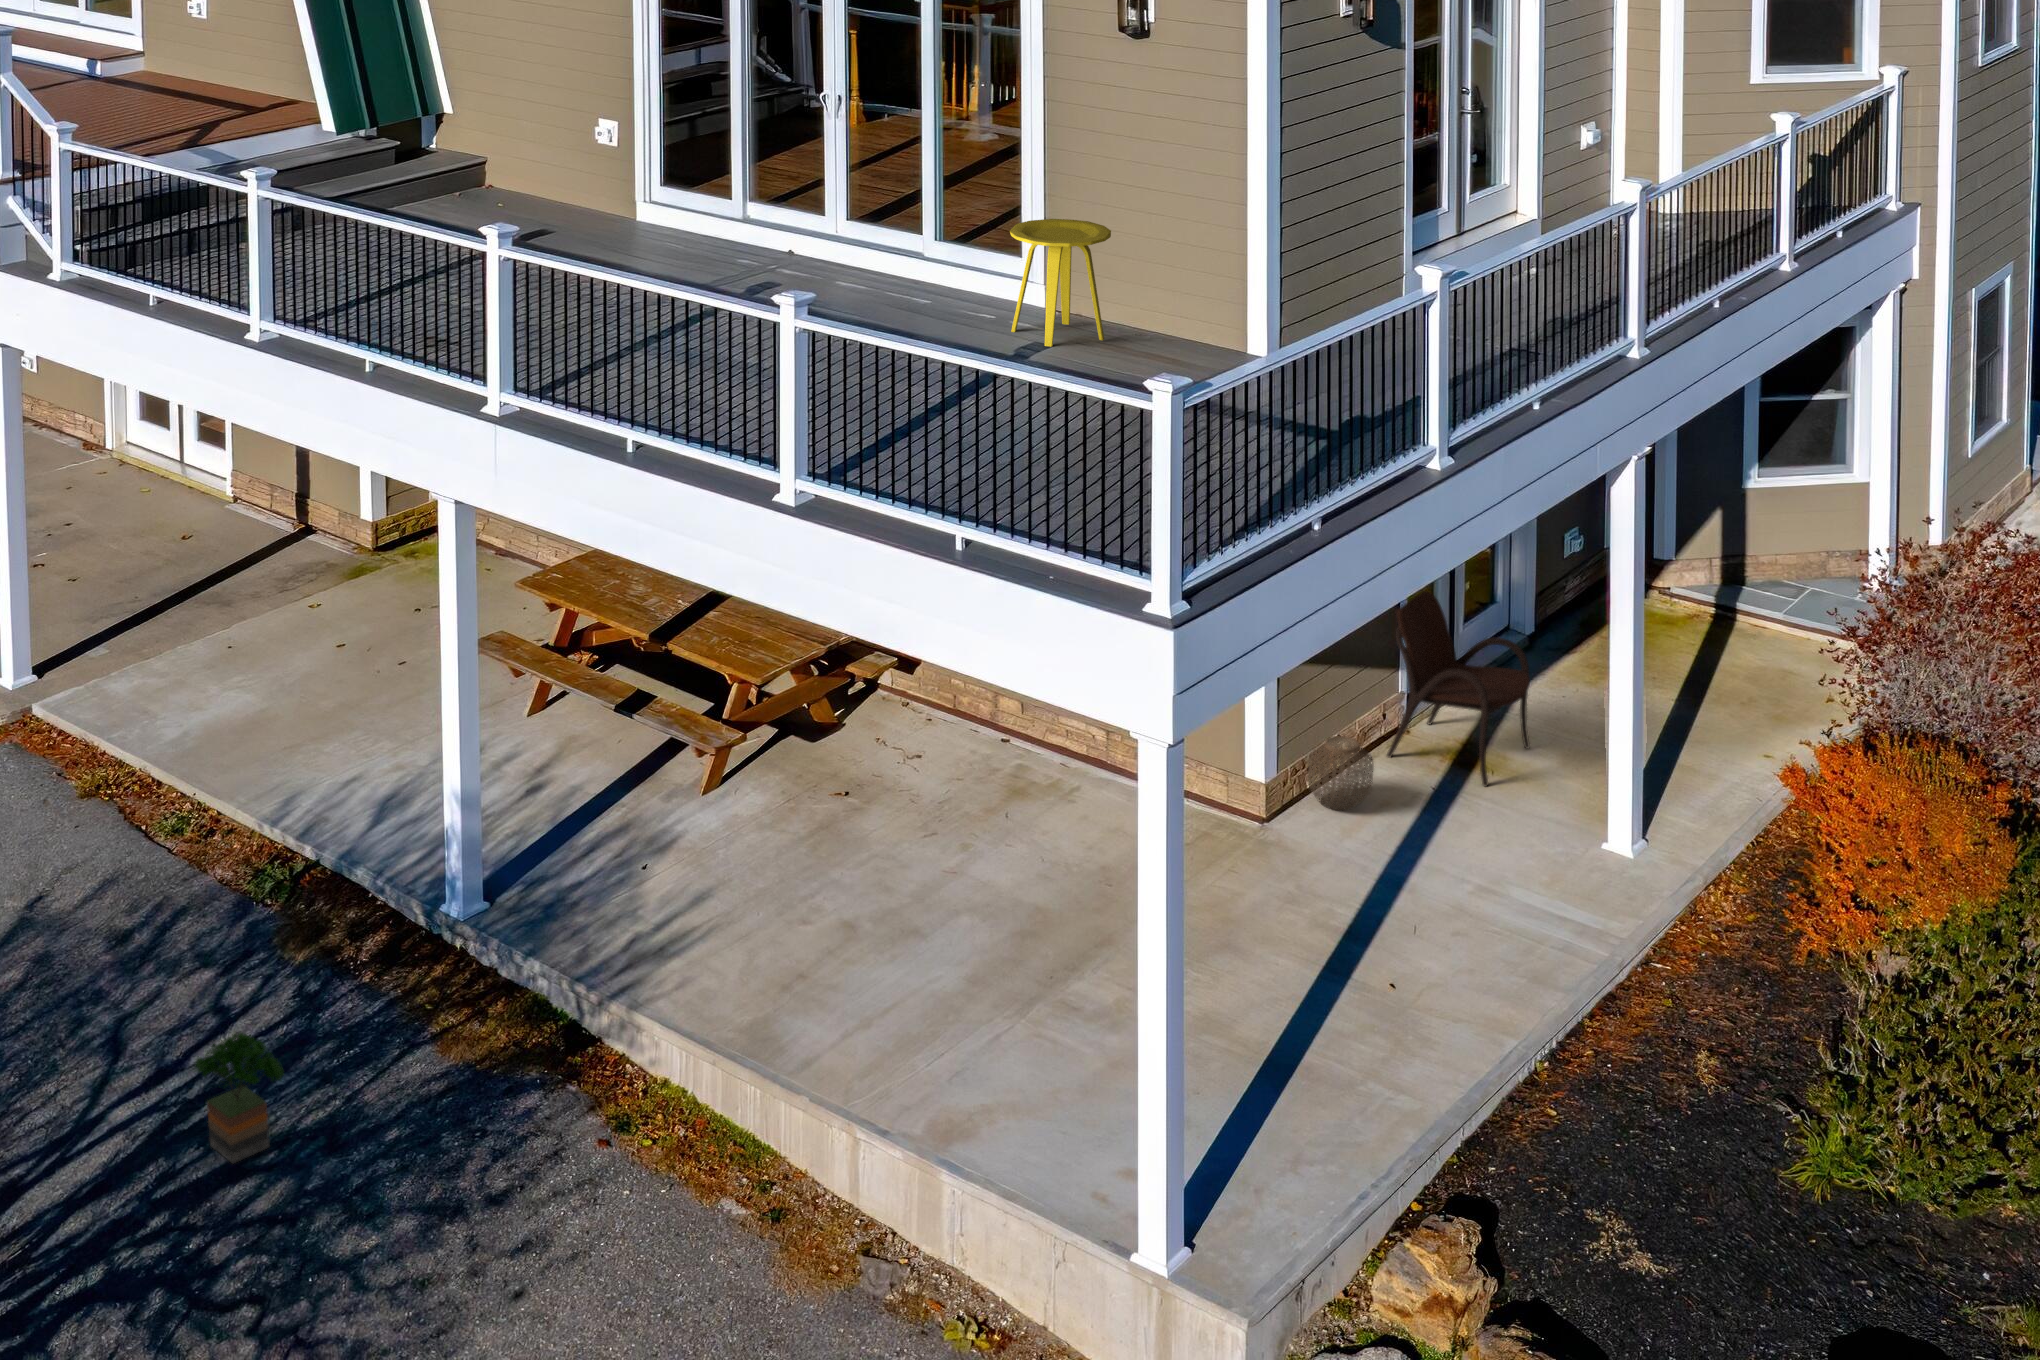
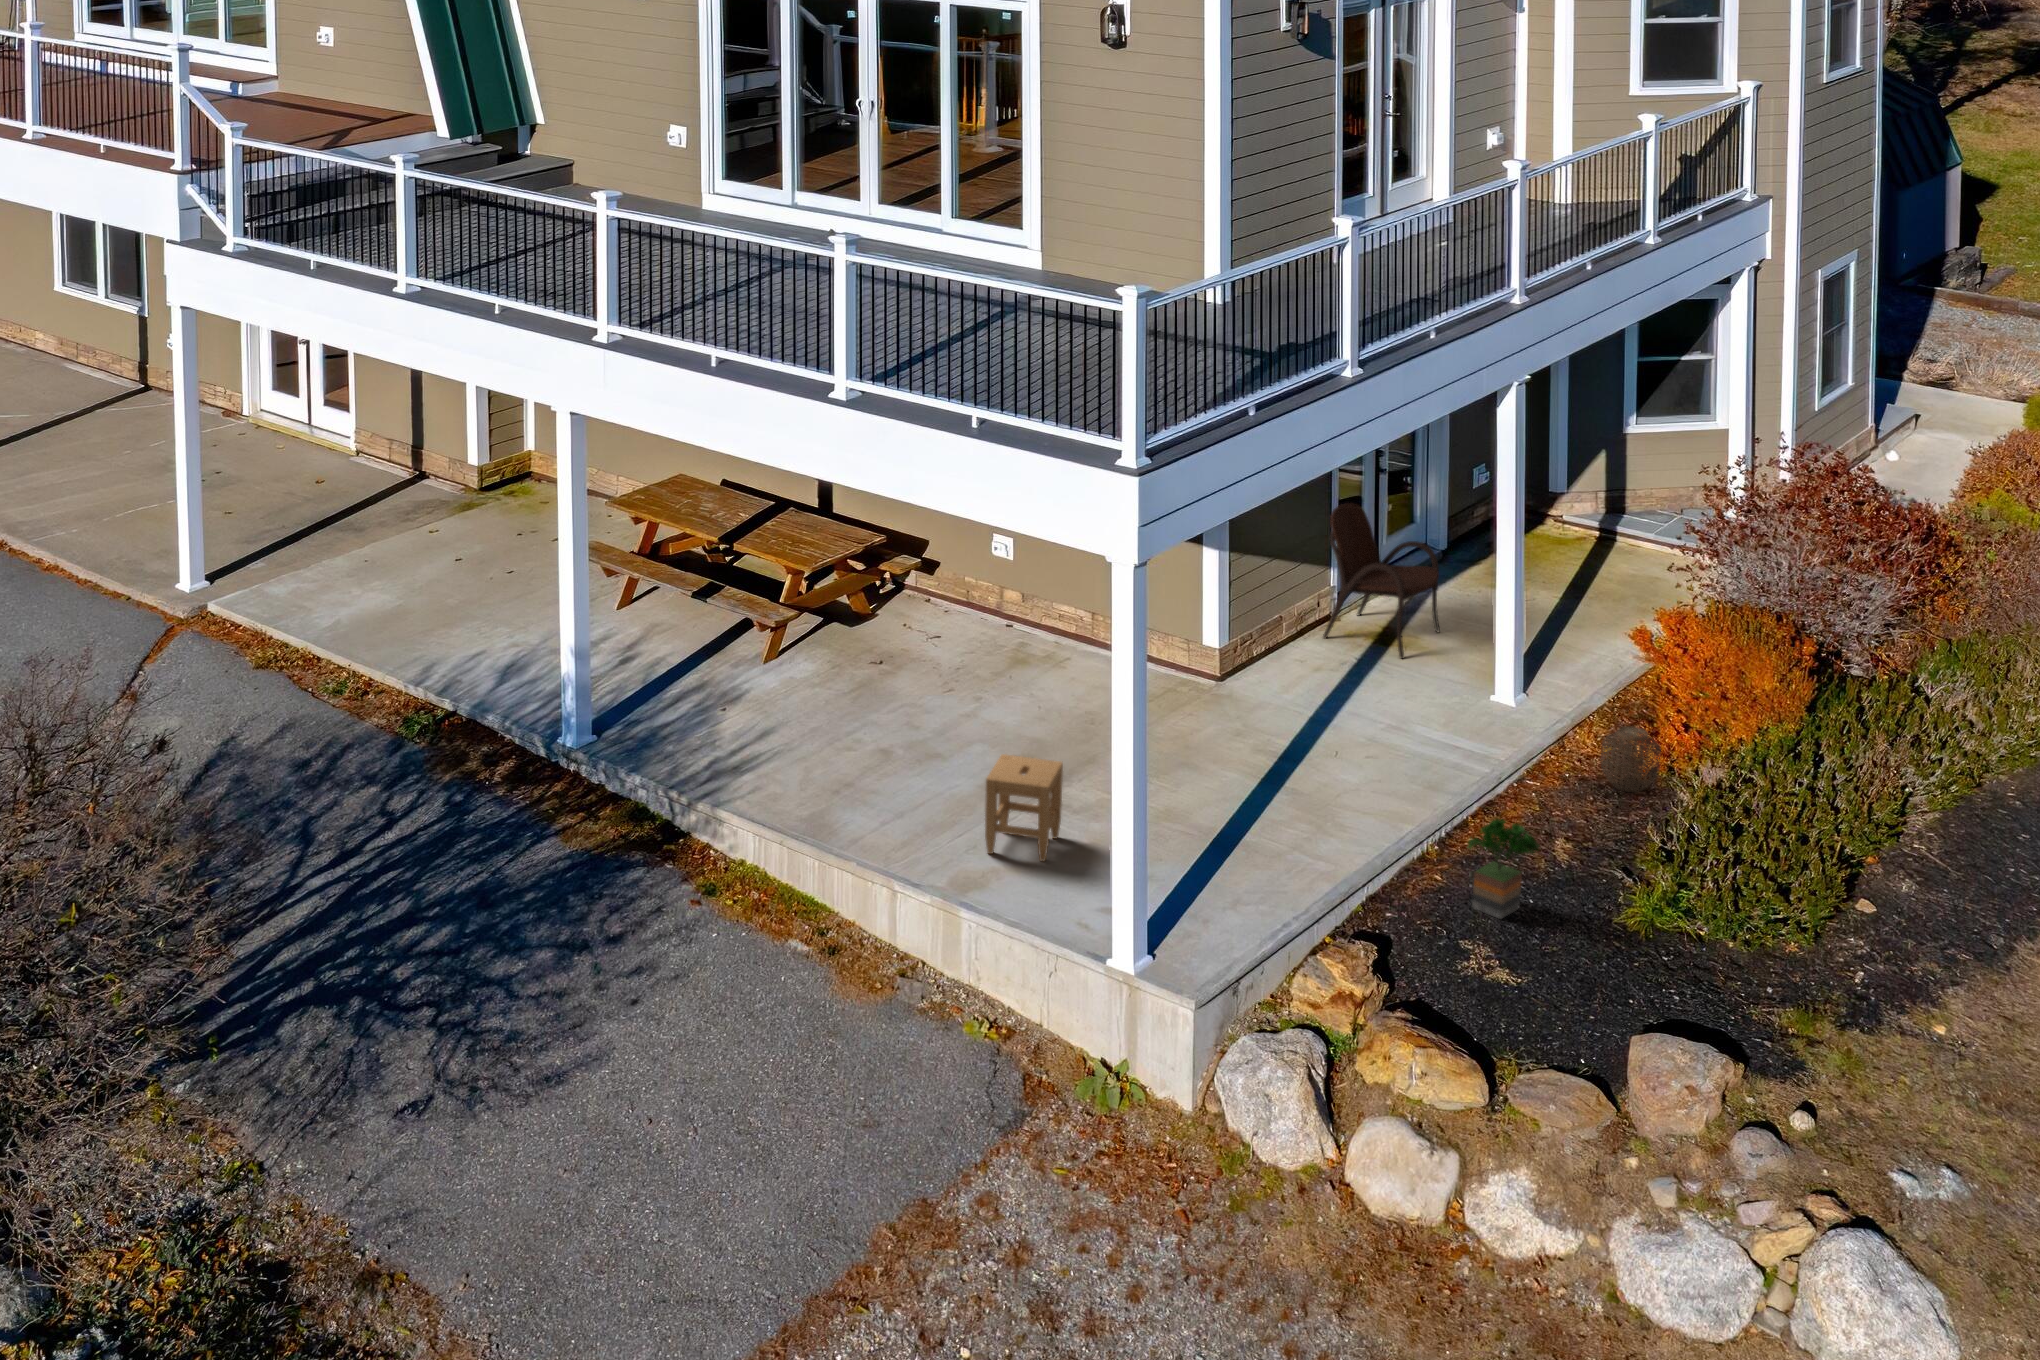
side table: present [1010,219,1111,347] -> none [1013,193,1095,296]
woven basket: present [1308,736,1374,810] -> present [1601,726,1661,792]
stool: none [971,945,1070,1088] -> present [985,754,1063,862]
potted tree: present [196,1033,284,1163] -> present [1467,819,1539,919]

